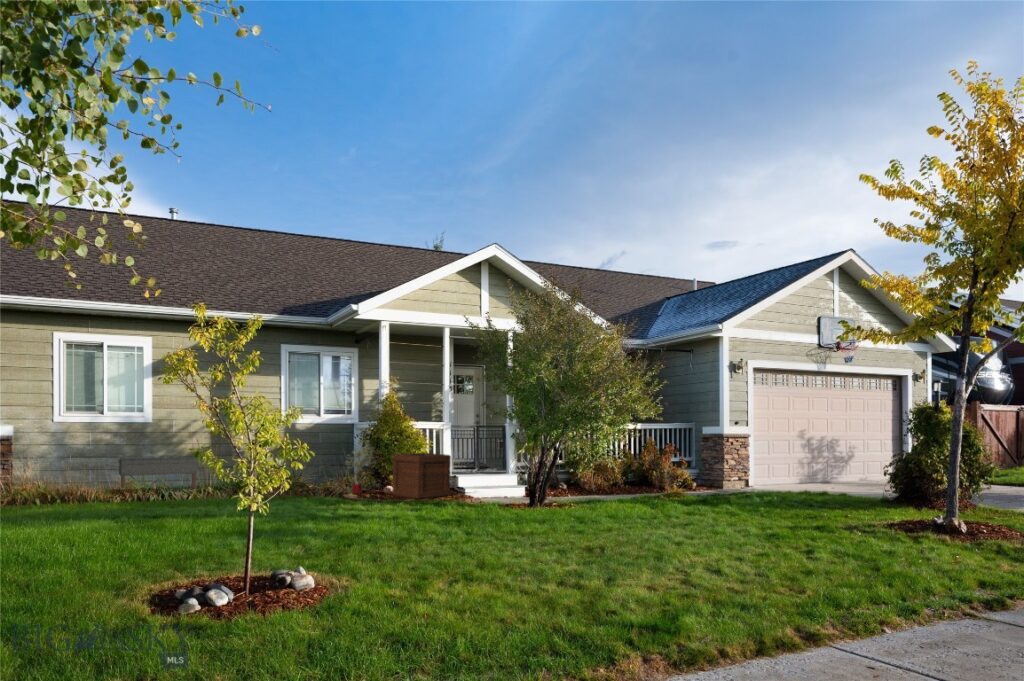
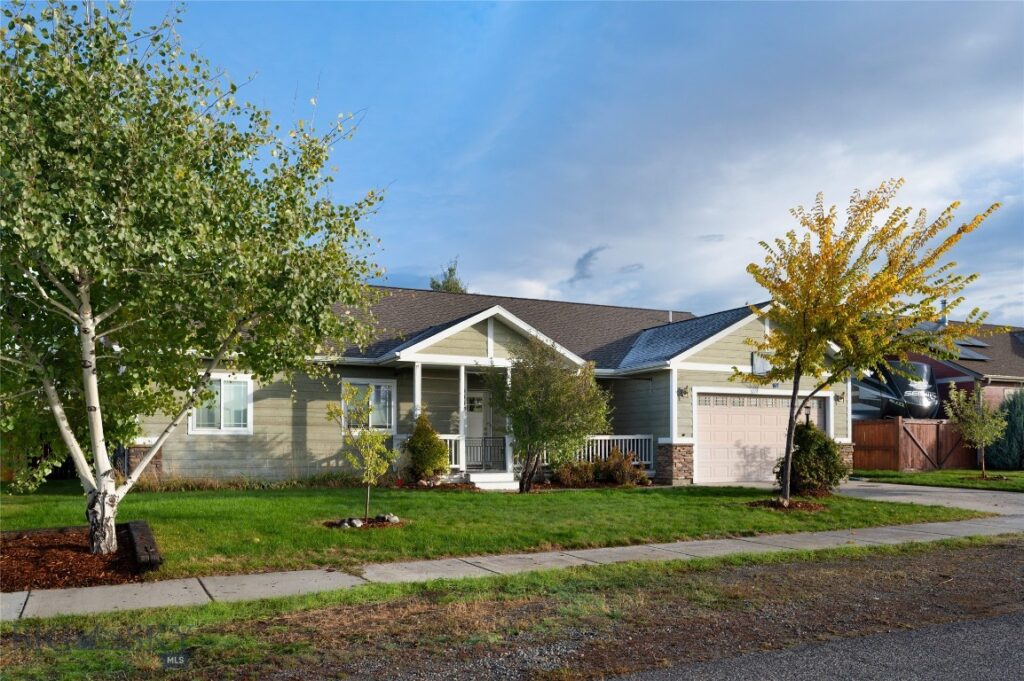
wooden crate: present [392,453,451,499] -> none [425,457,465,489]
bench: present [118,456,197,492] -> none [232,459,287,484]

